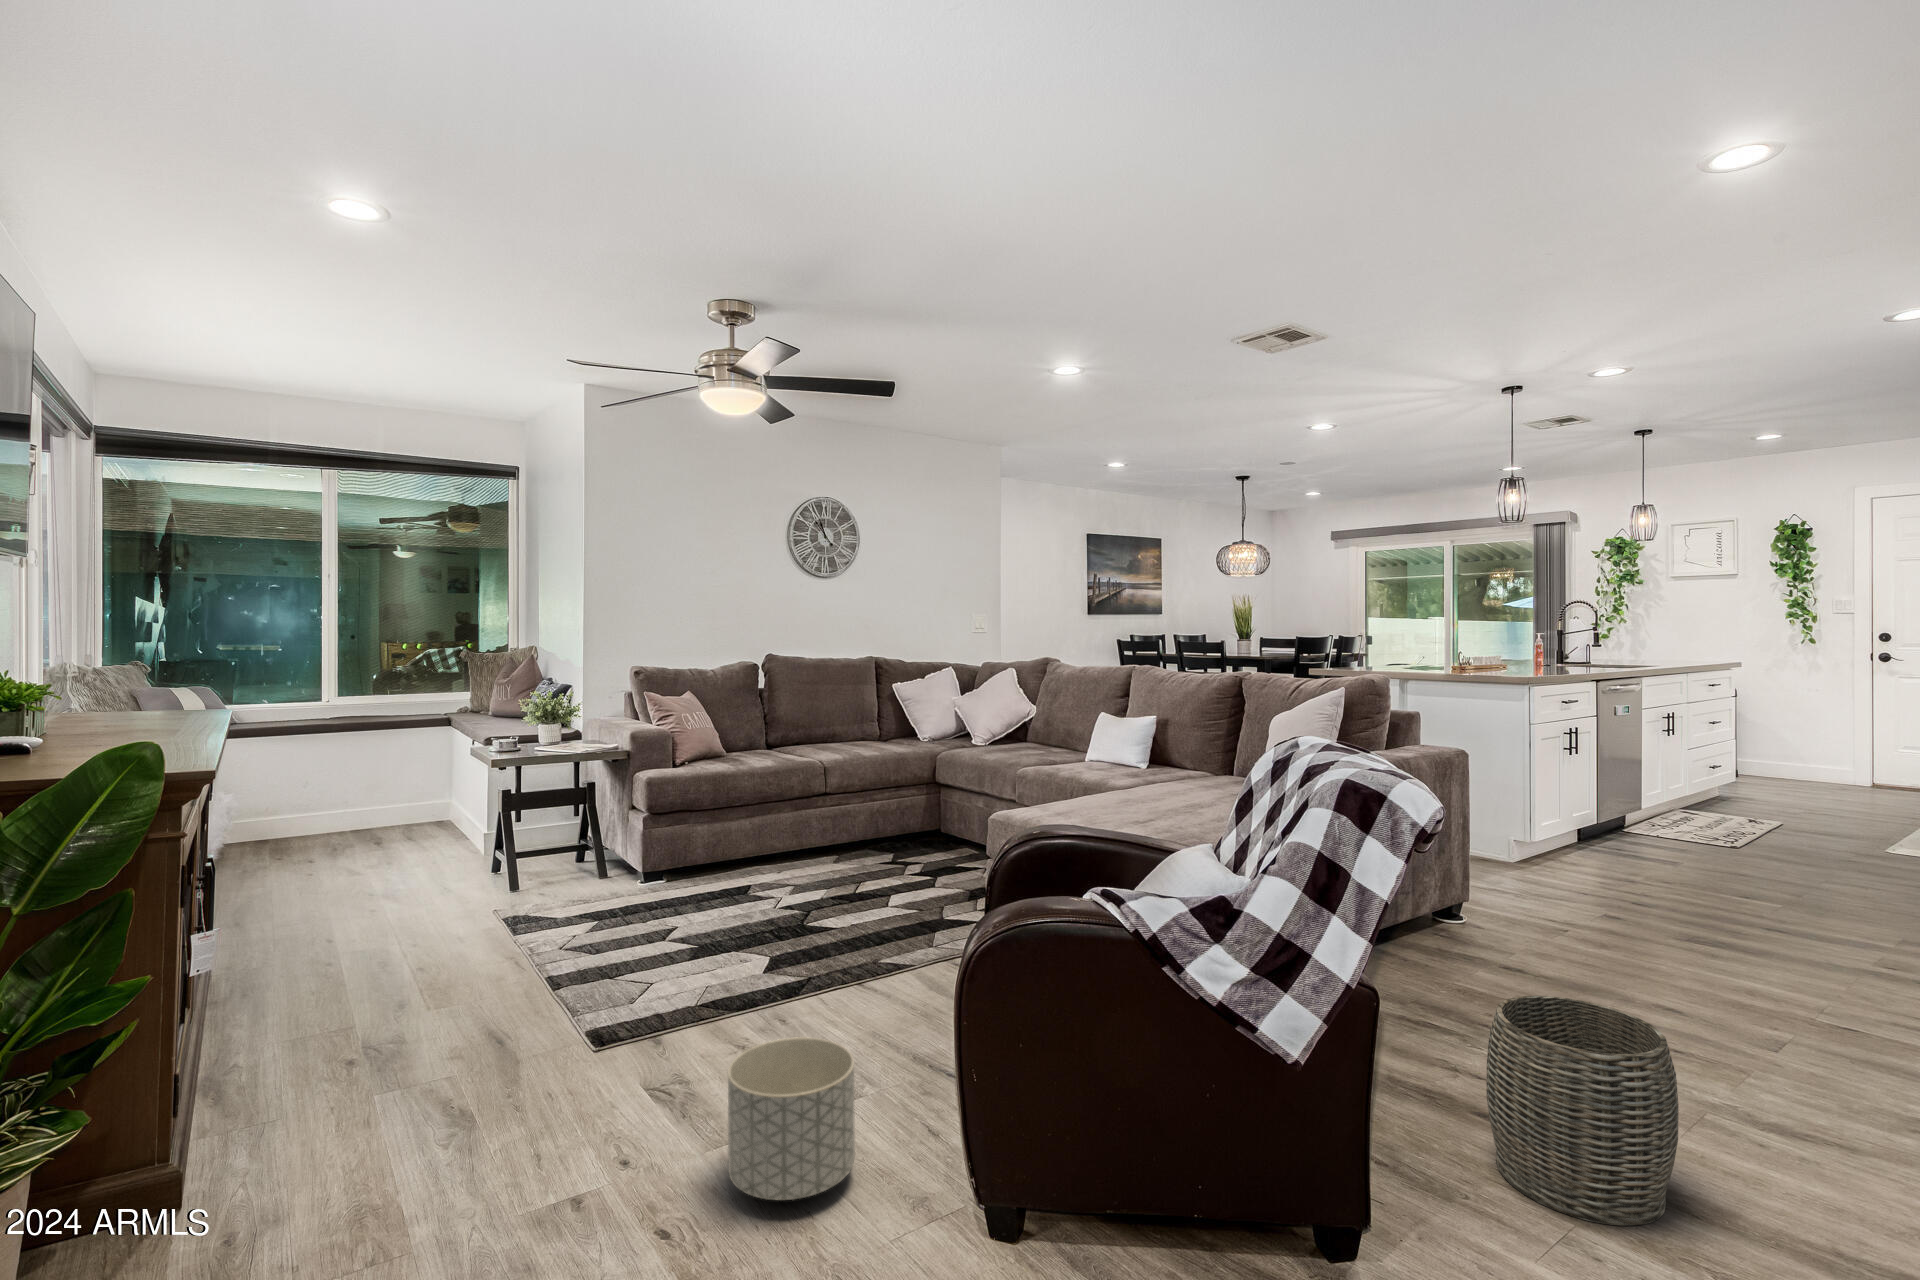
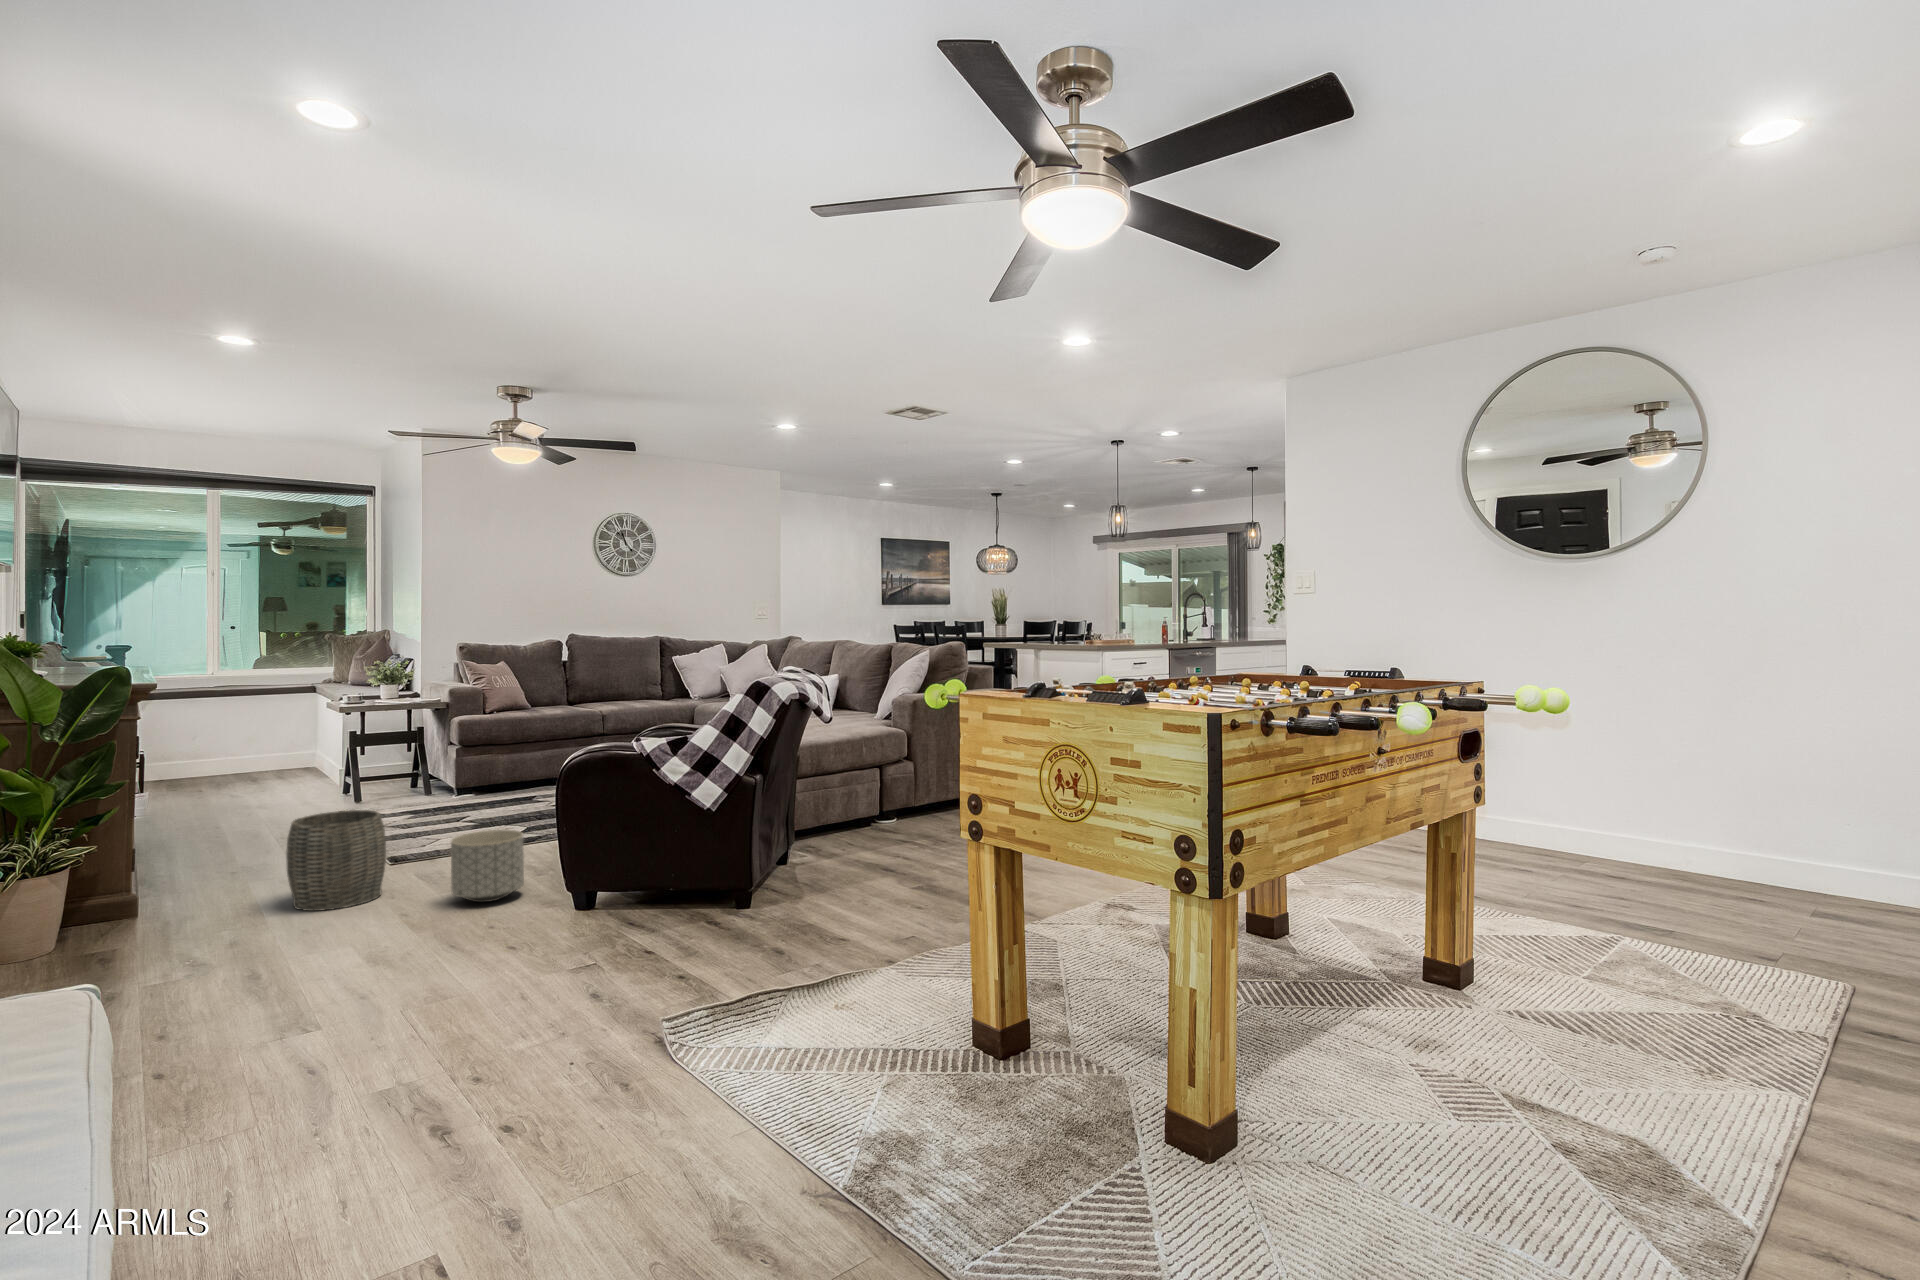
woven basket: present [1486,996,1679,1226] -> present [286,810,386,911]

